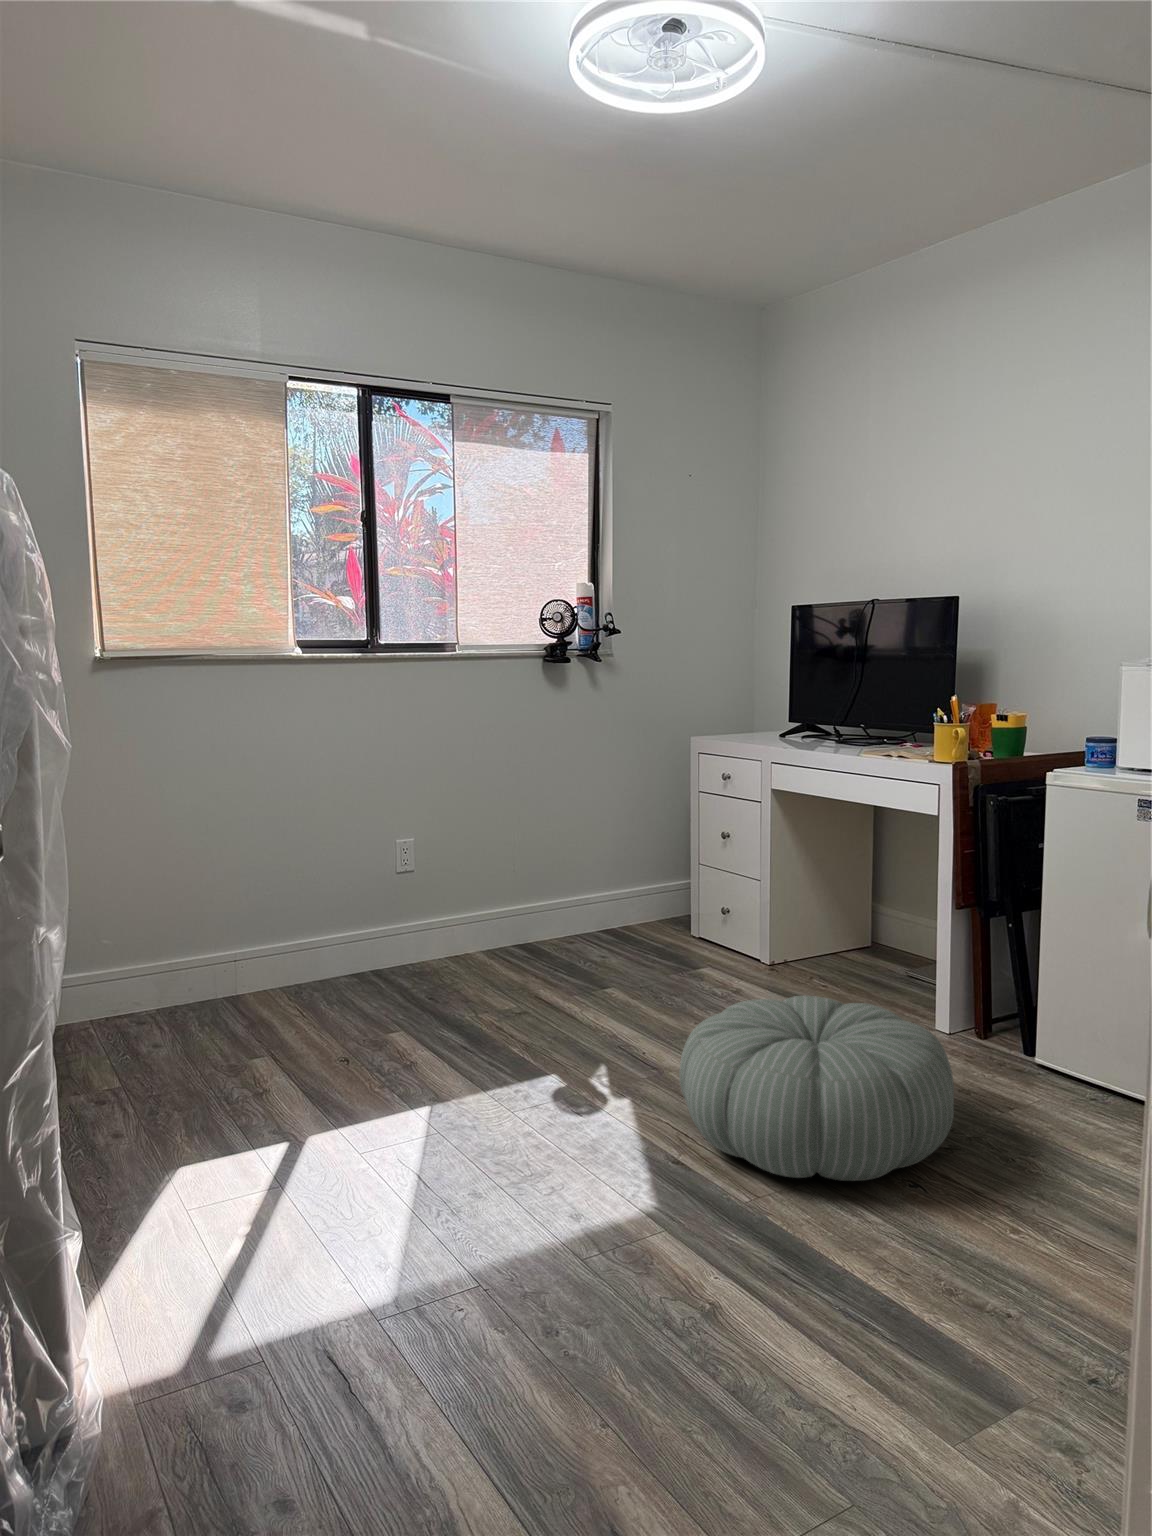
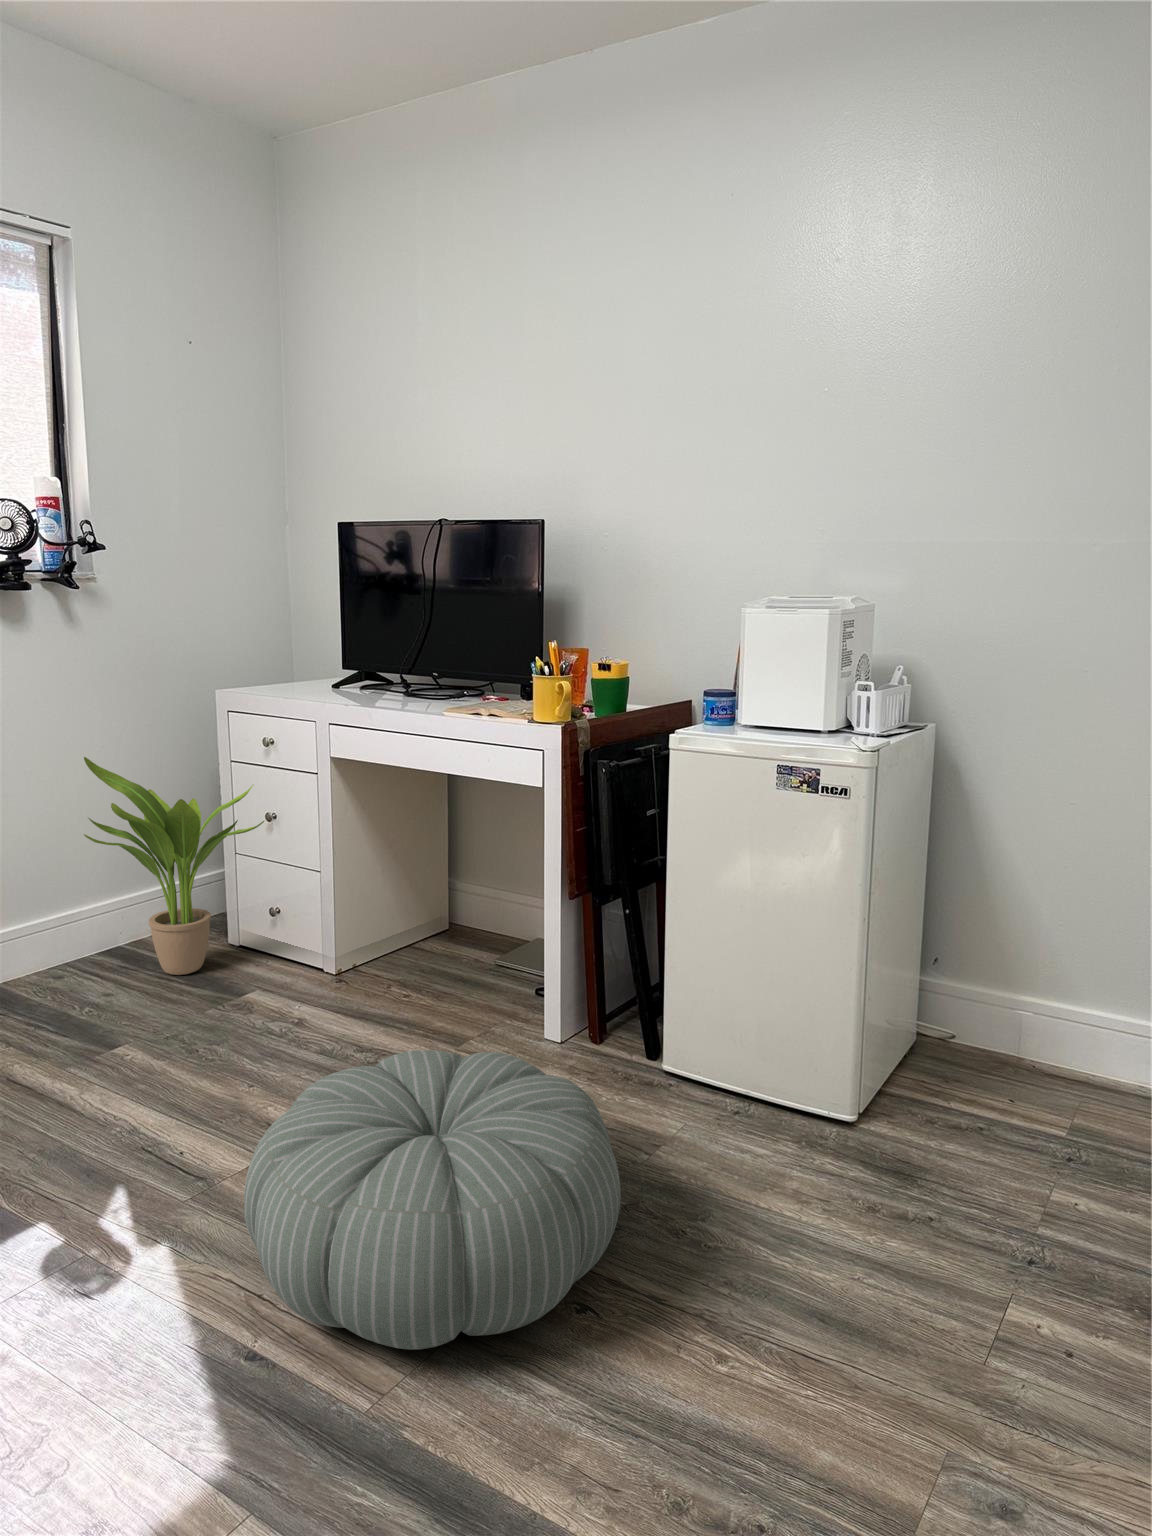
potted plant: none [593,783,722,954] -> present [84,757,264,975]

